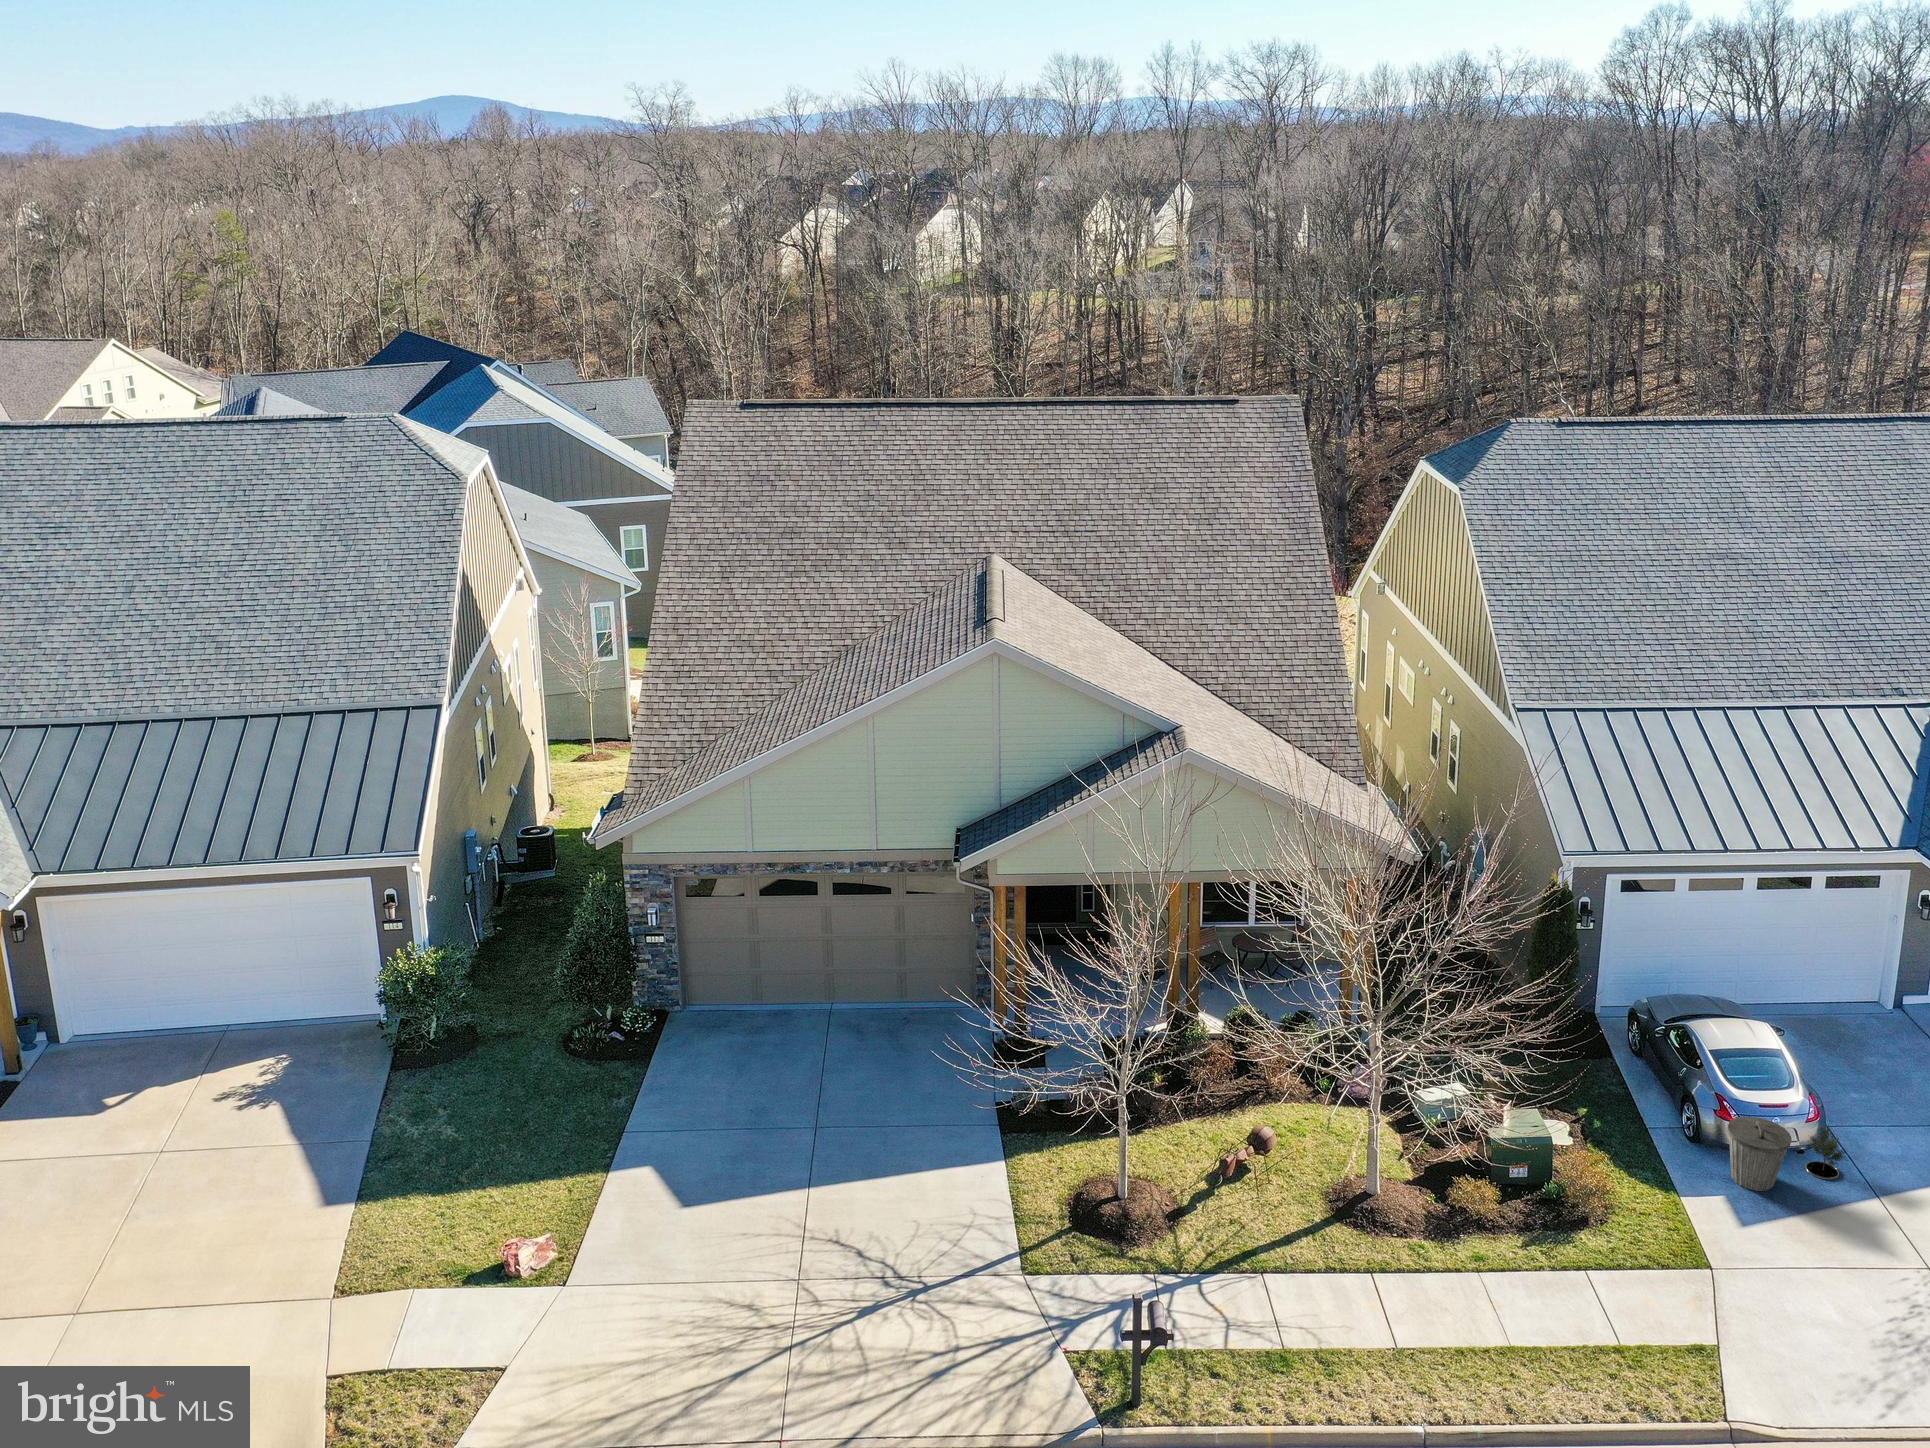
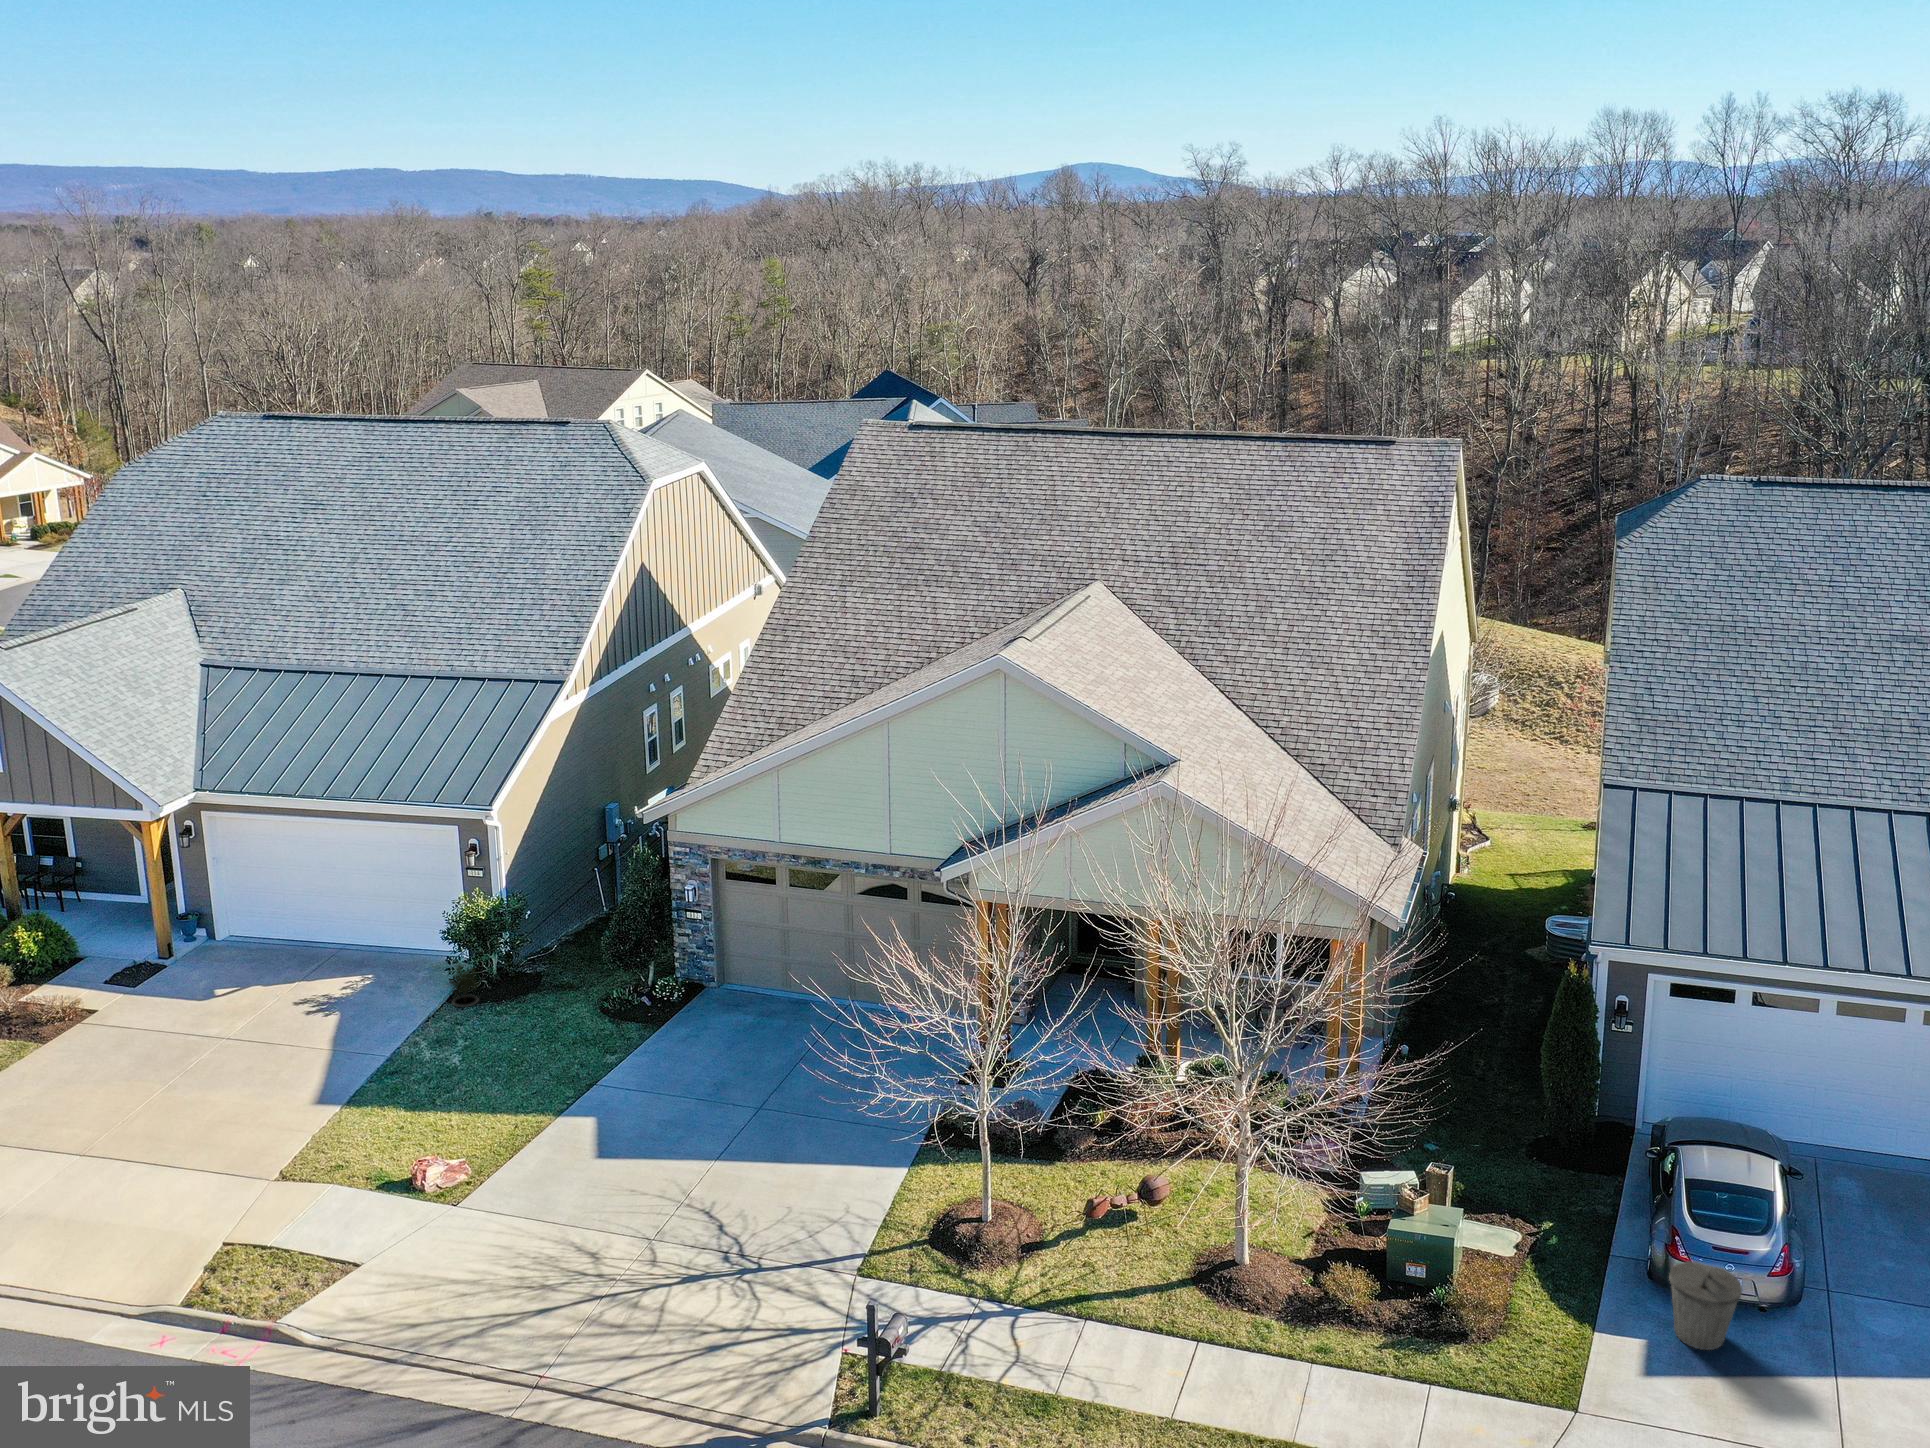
potted tree: present [1805,1126,1846,1180] -> present [451,962,478,1007]

